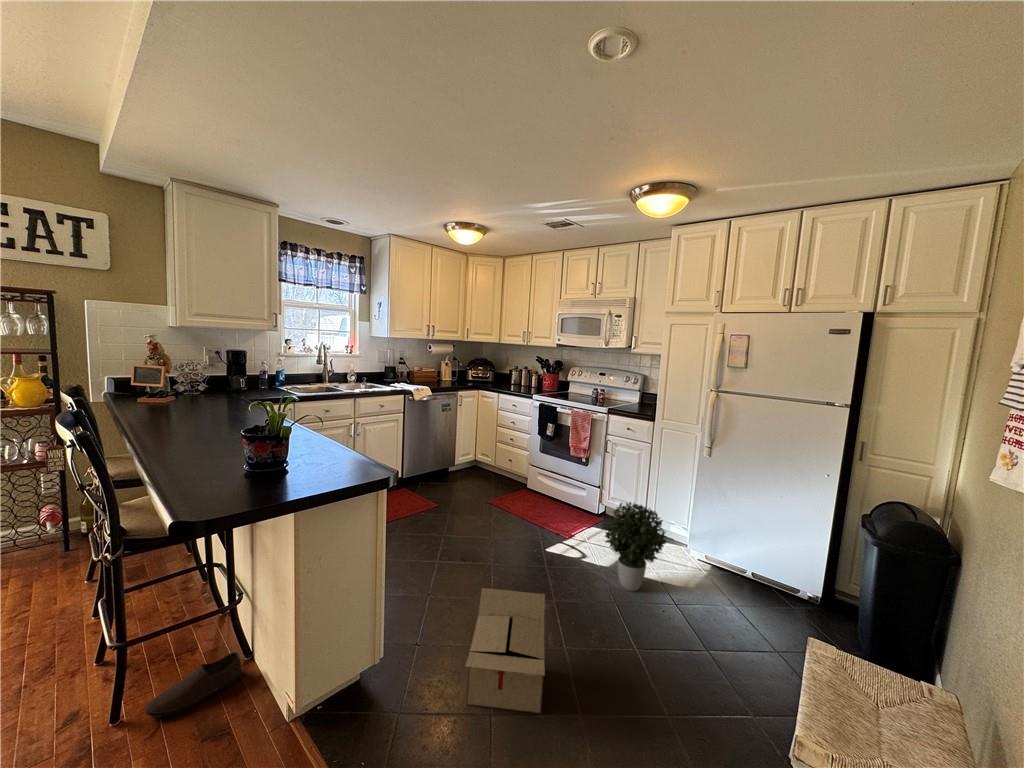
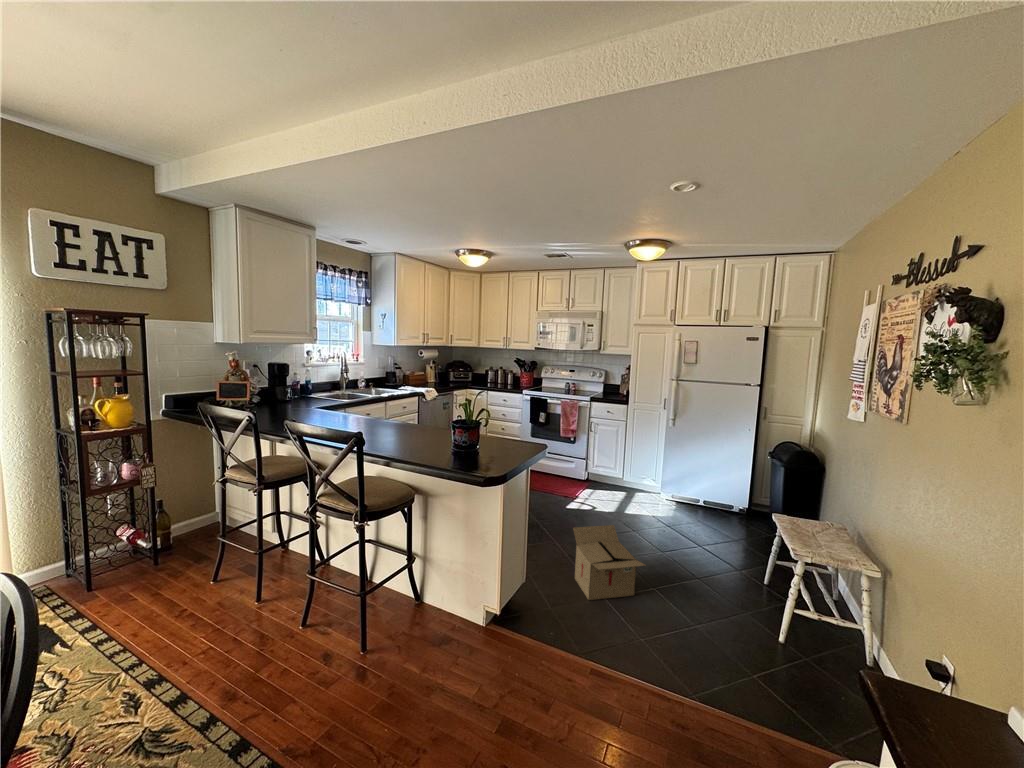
potted plant: present [603,502,667,591] -> none [617,462,661,524]
shoe: present [145,652,242,717] -> none [379,600,426,650]

